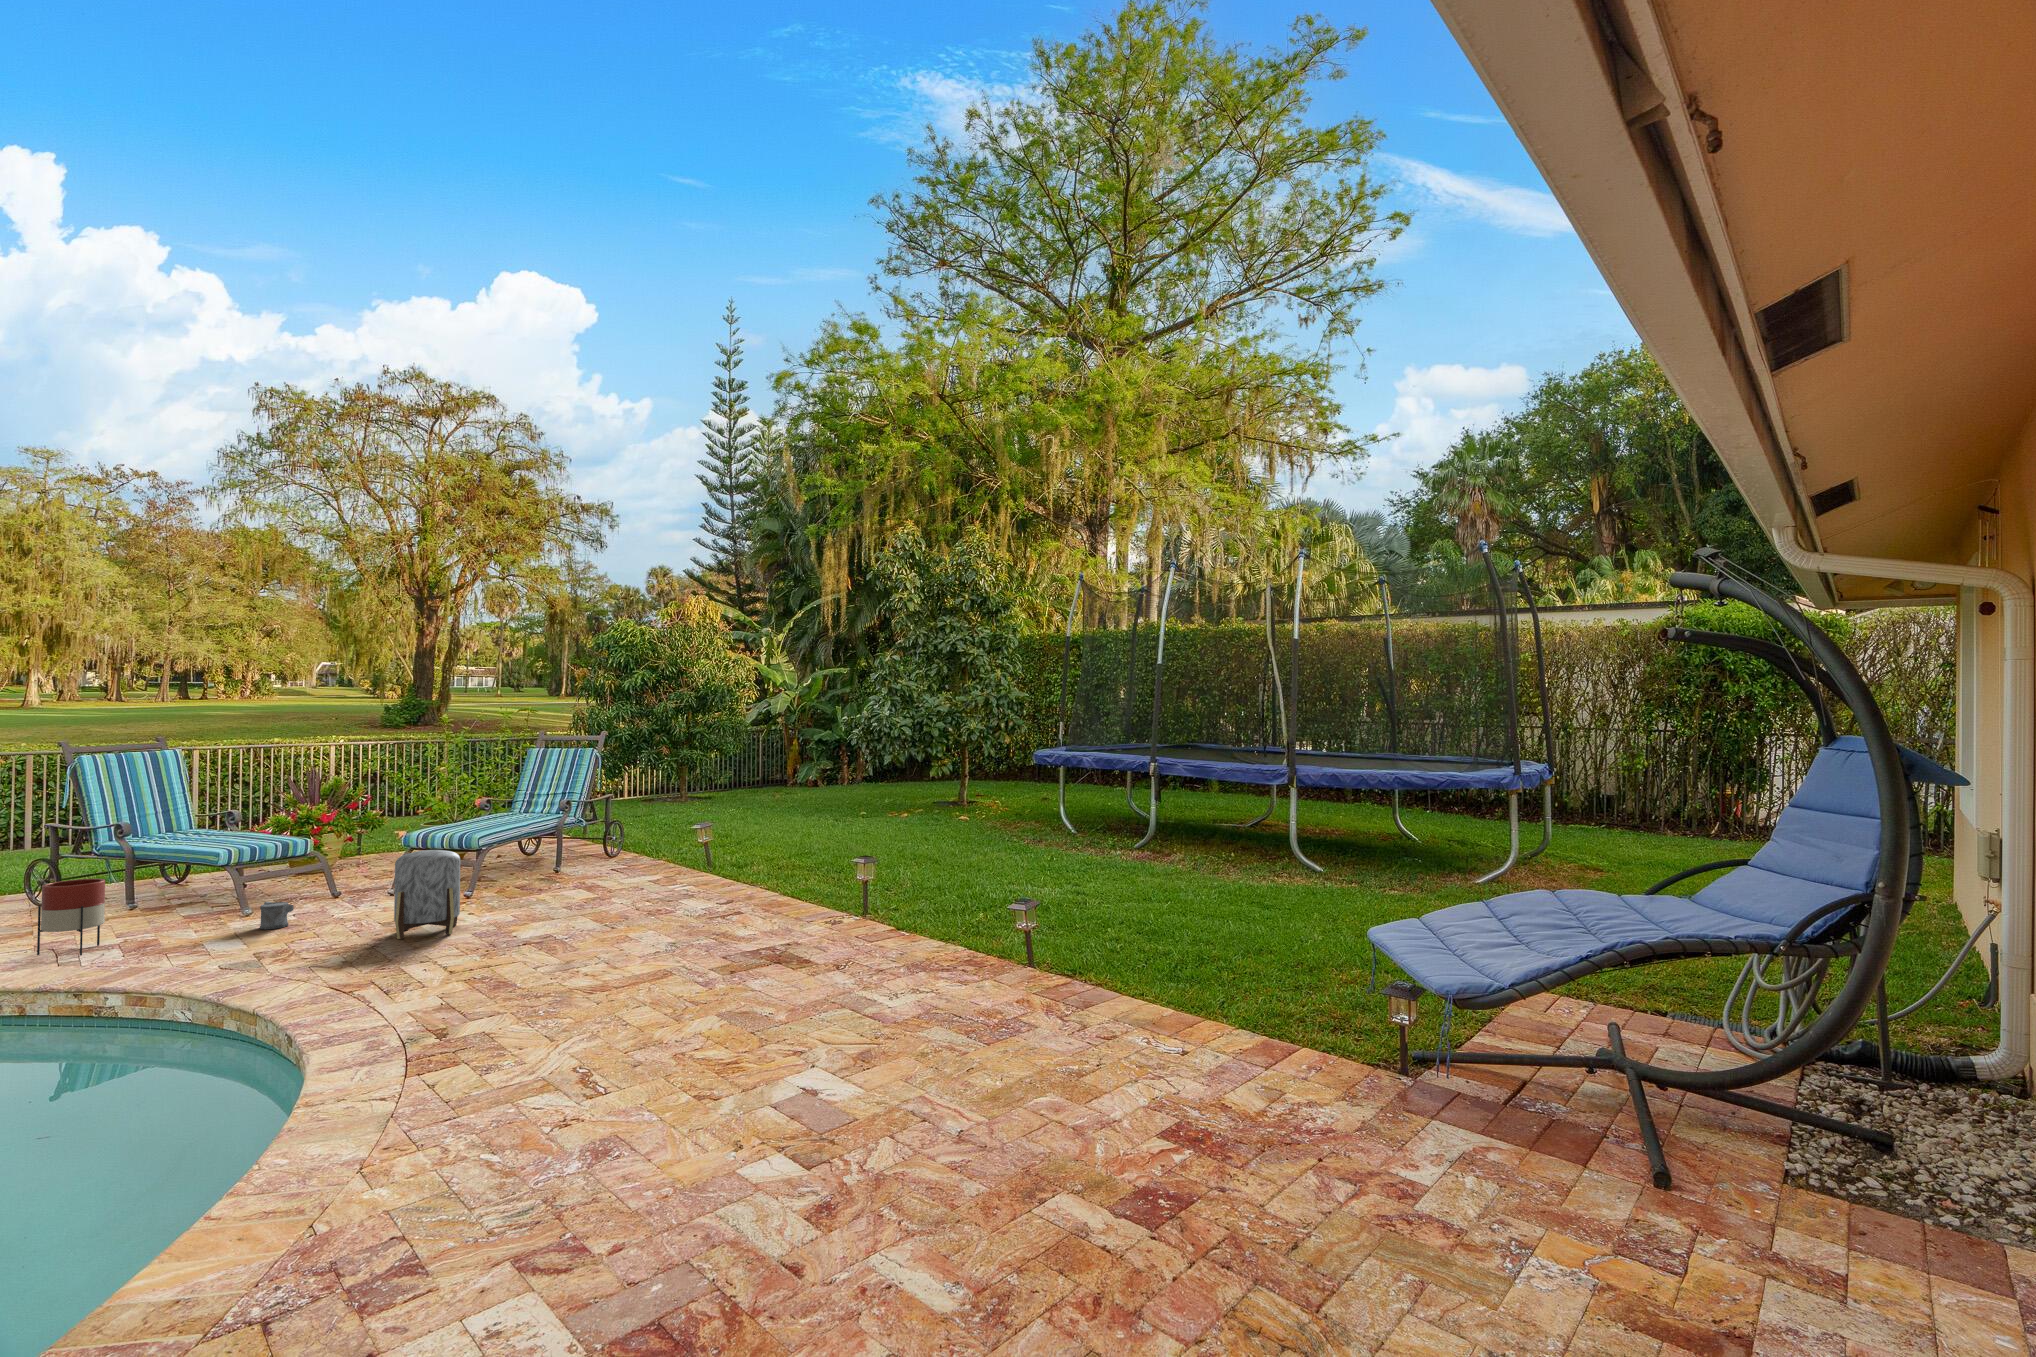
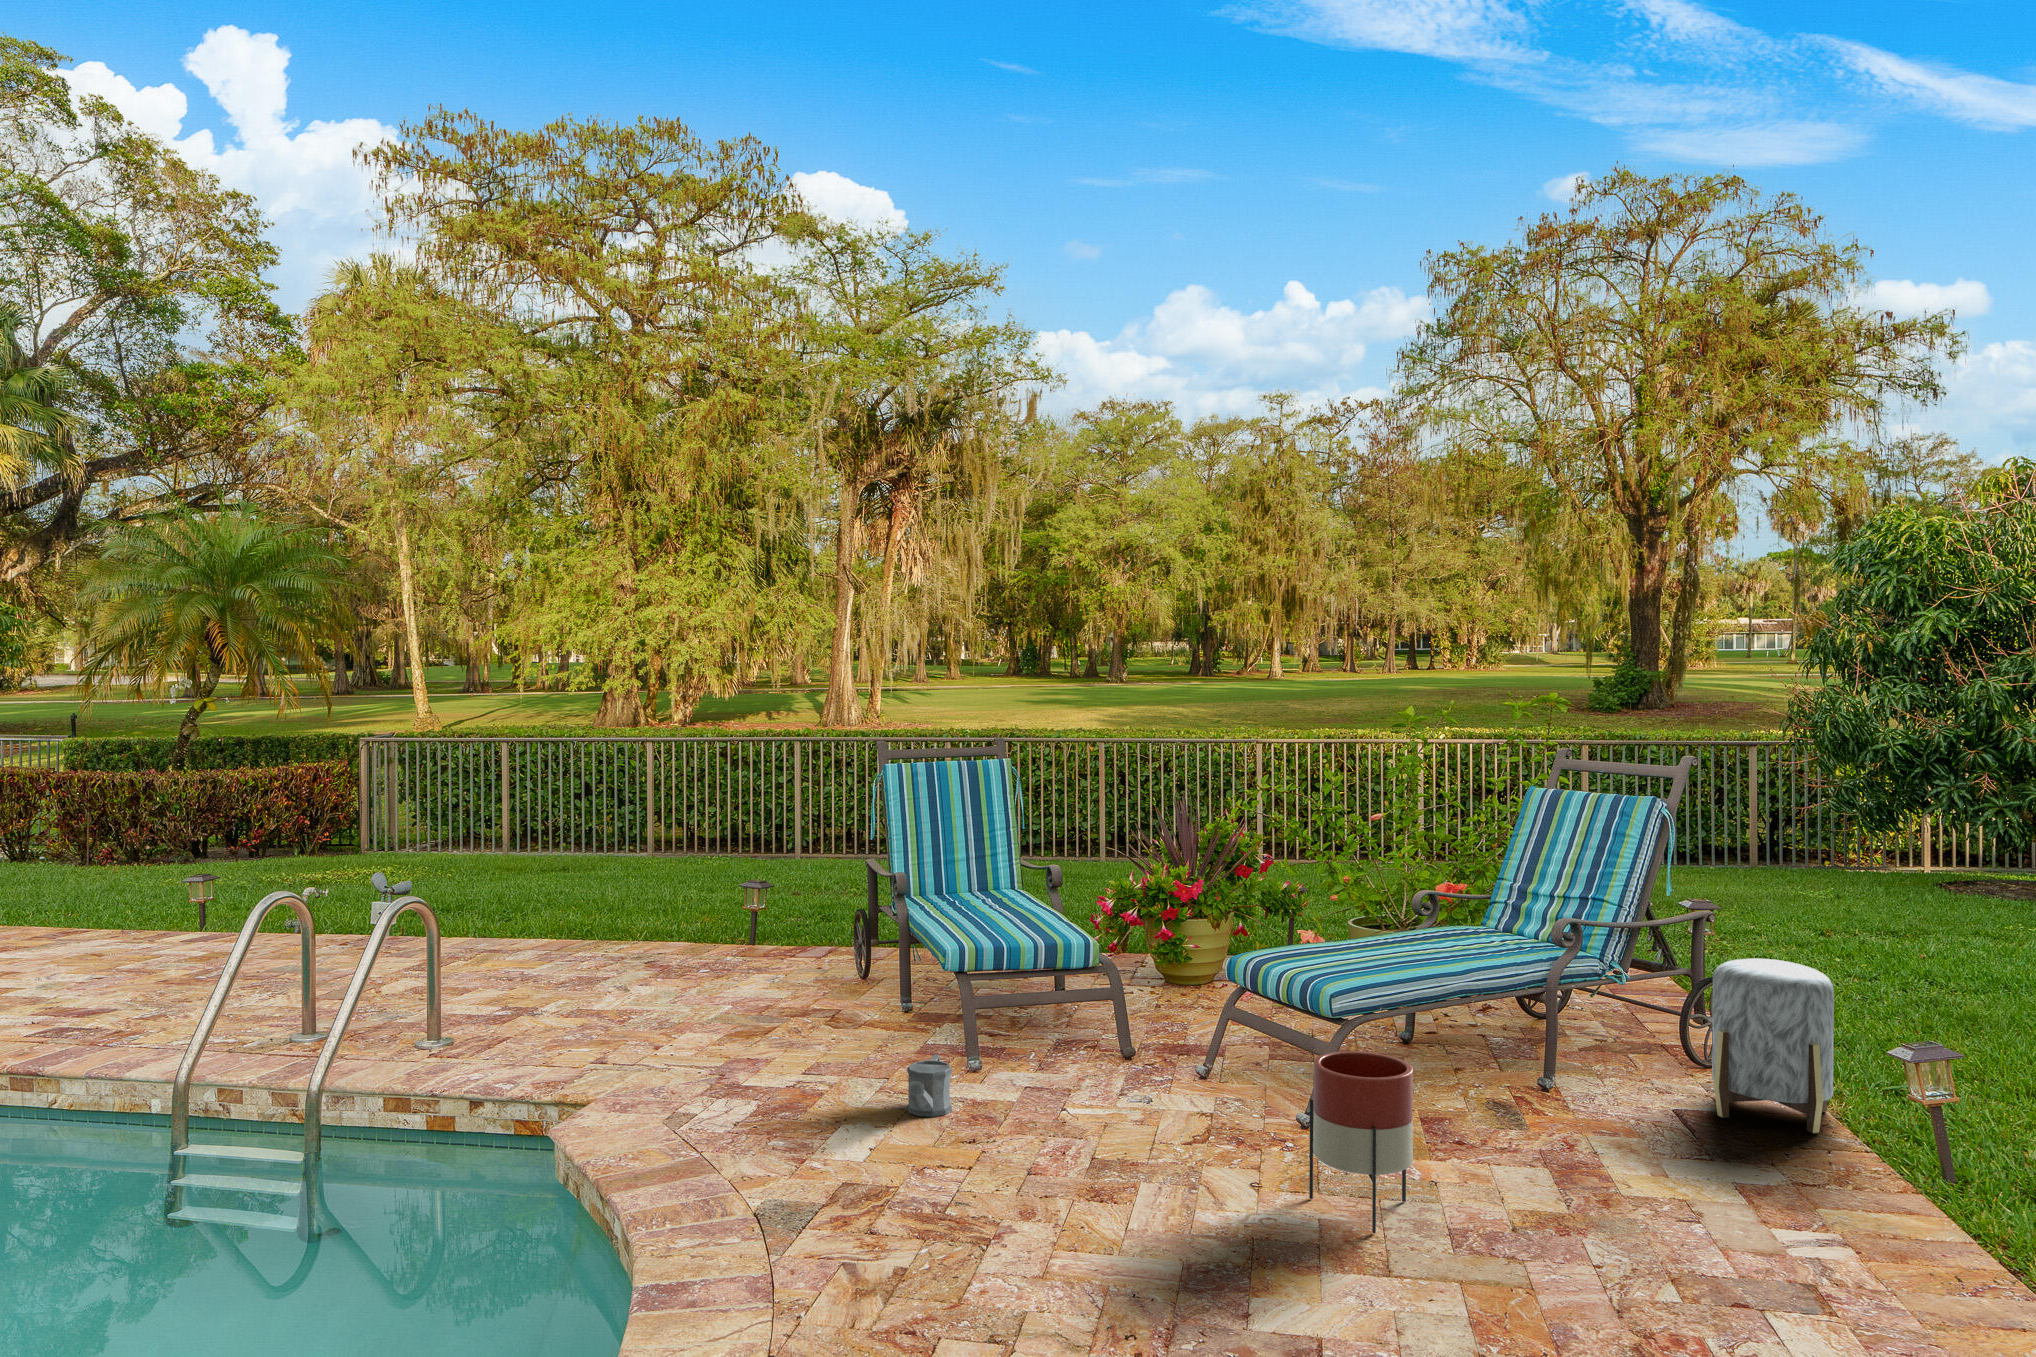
stool: present [394,850,460,939] -> present [1712,959,1834,1133]
planter: present [37,879,105,955] -> present [1309,1051,1413,1233]

